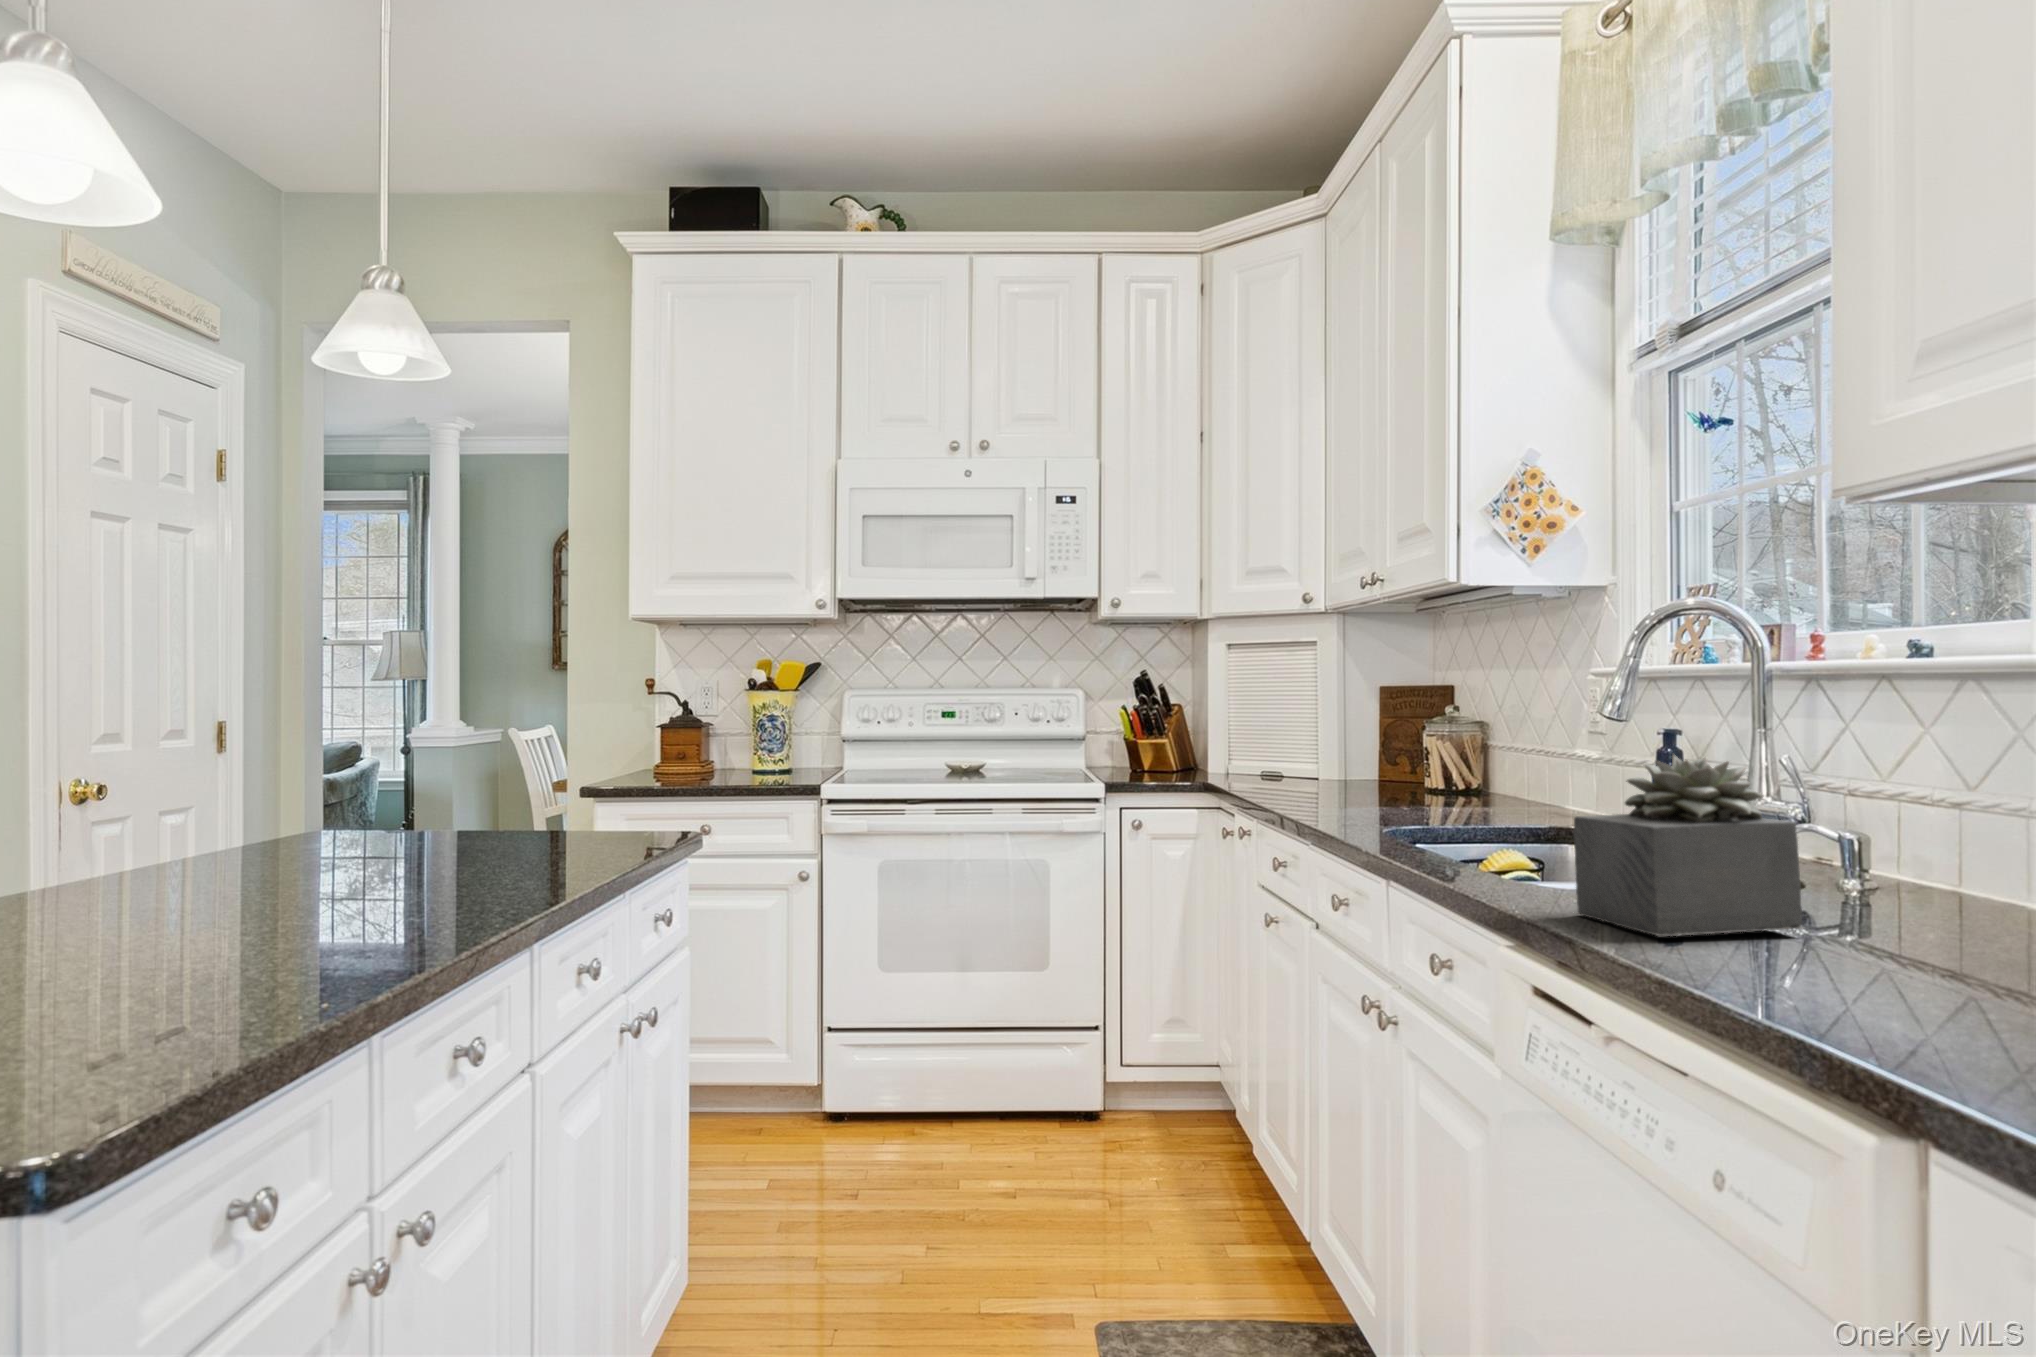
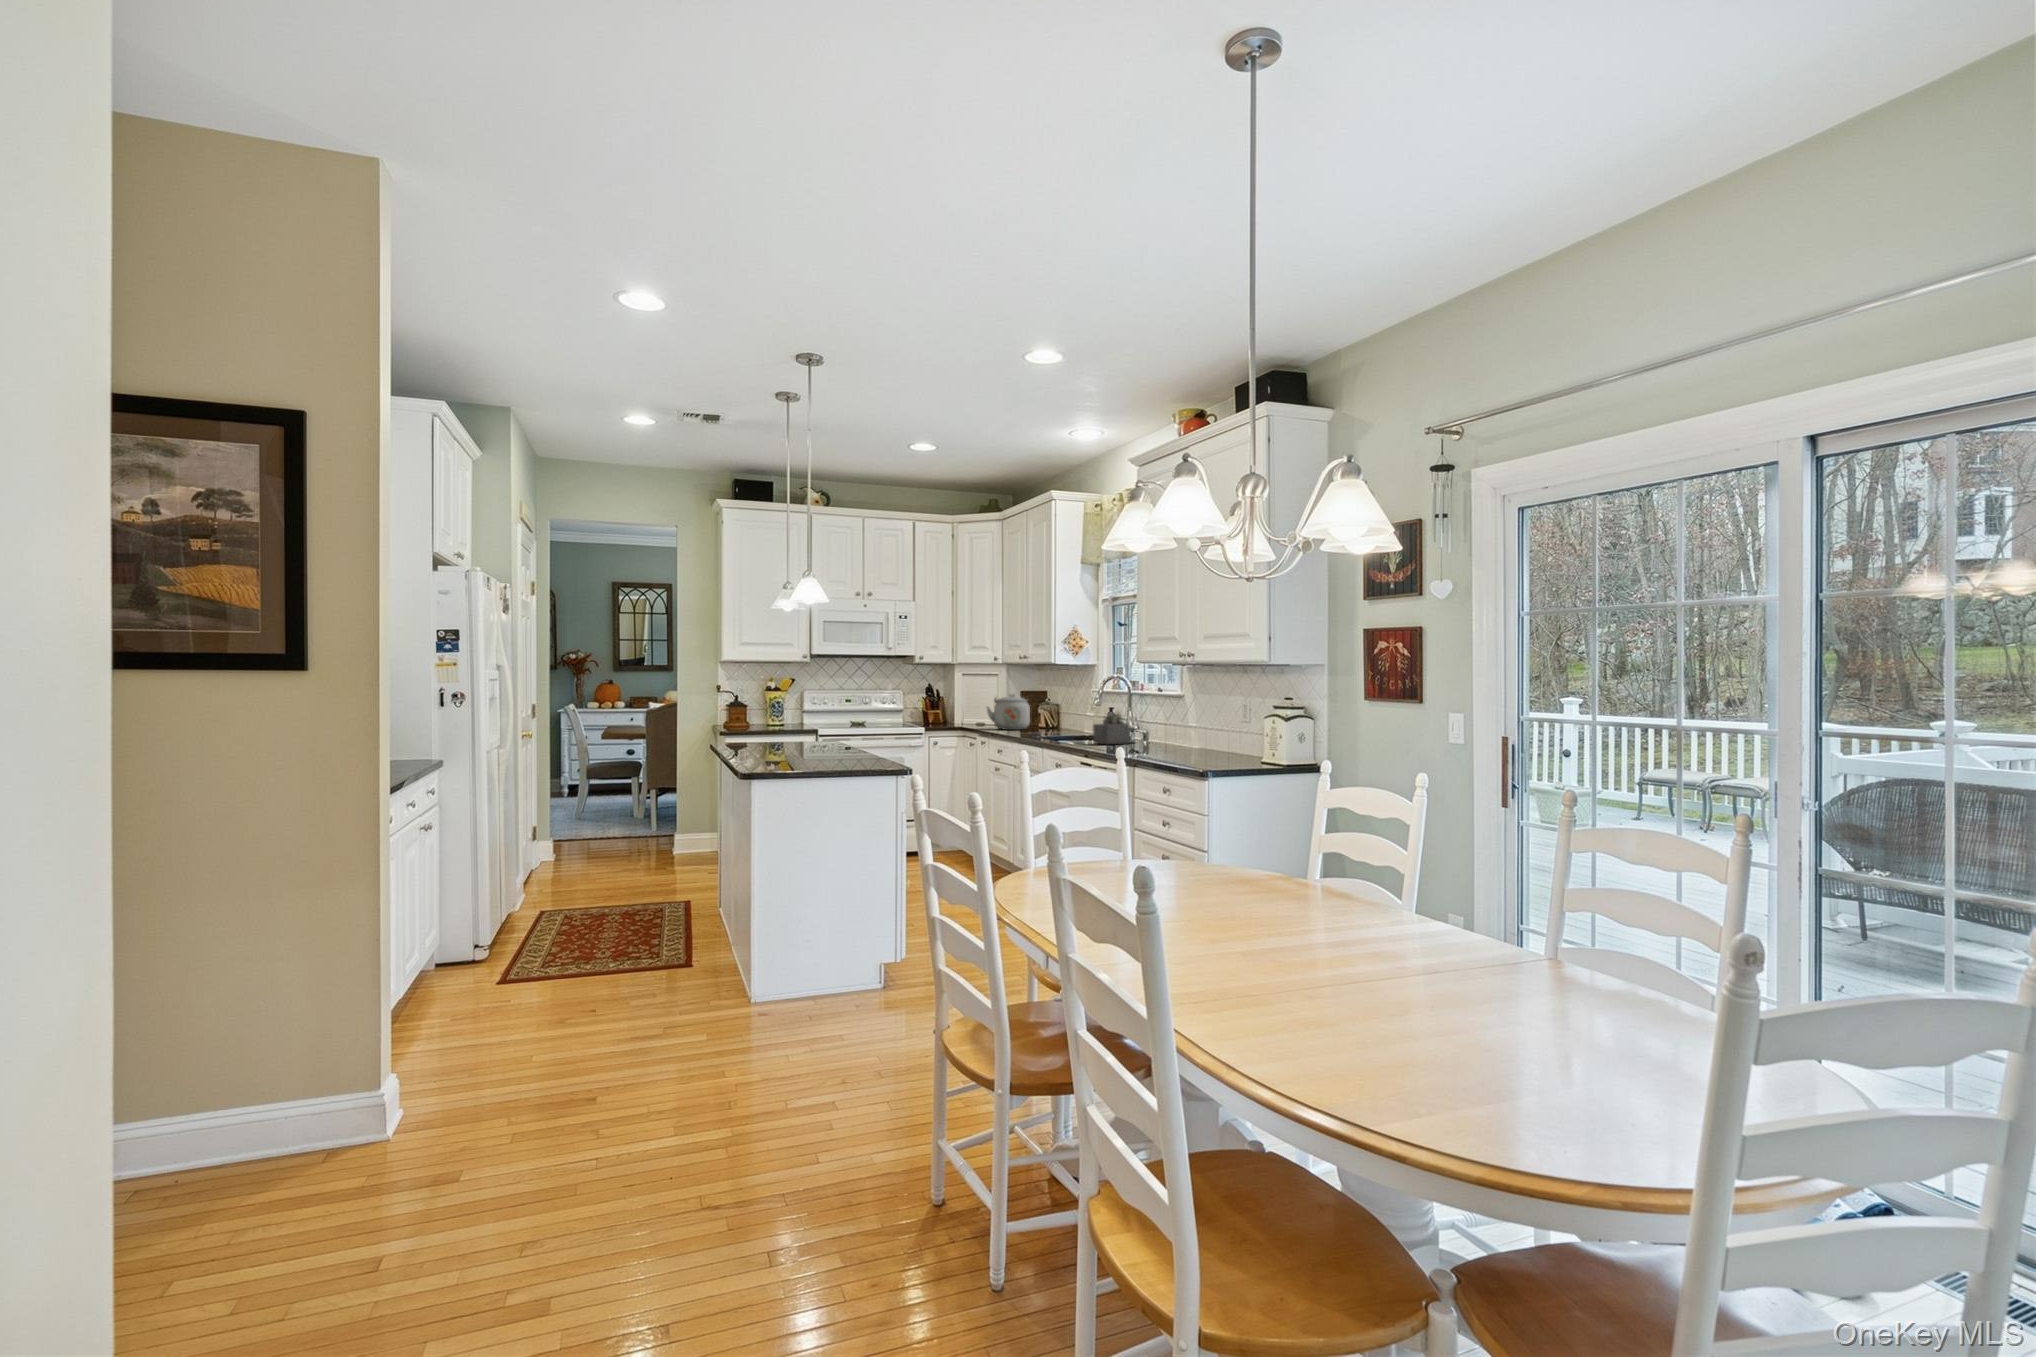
kettle: none [1267,690,1397,793] -> present [987,694,1030,730]

